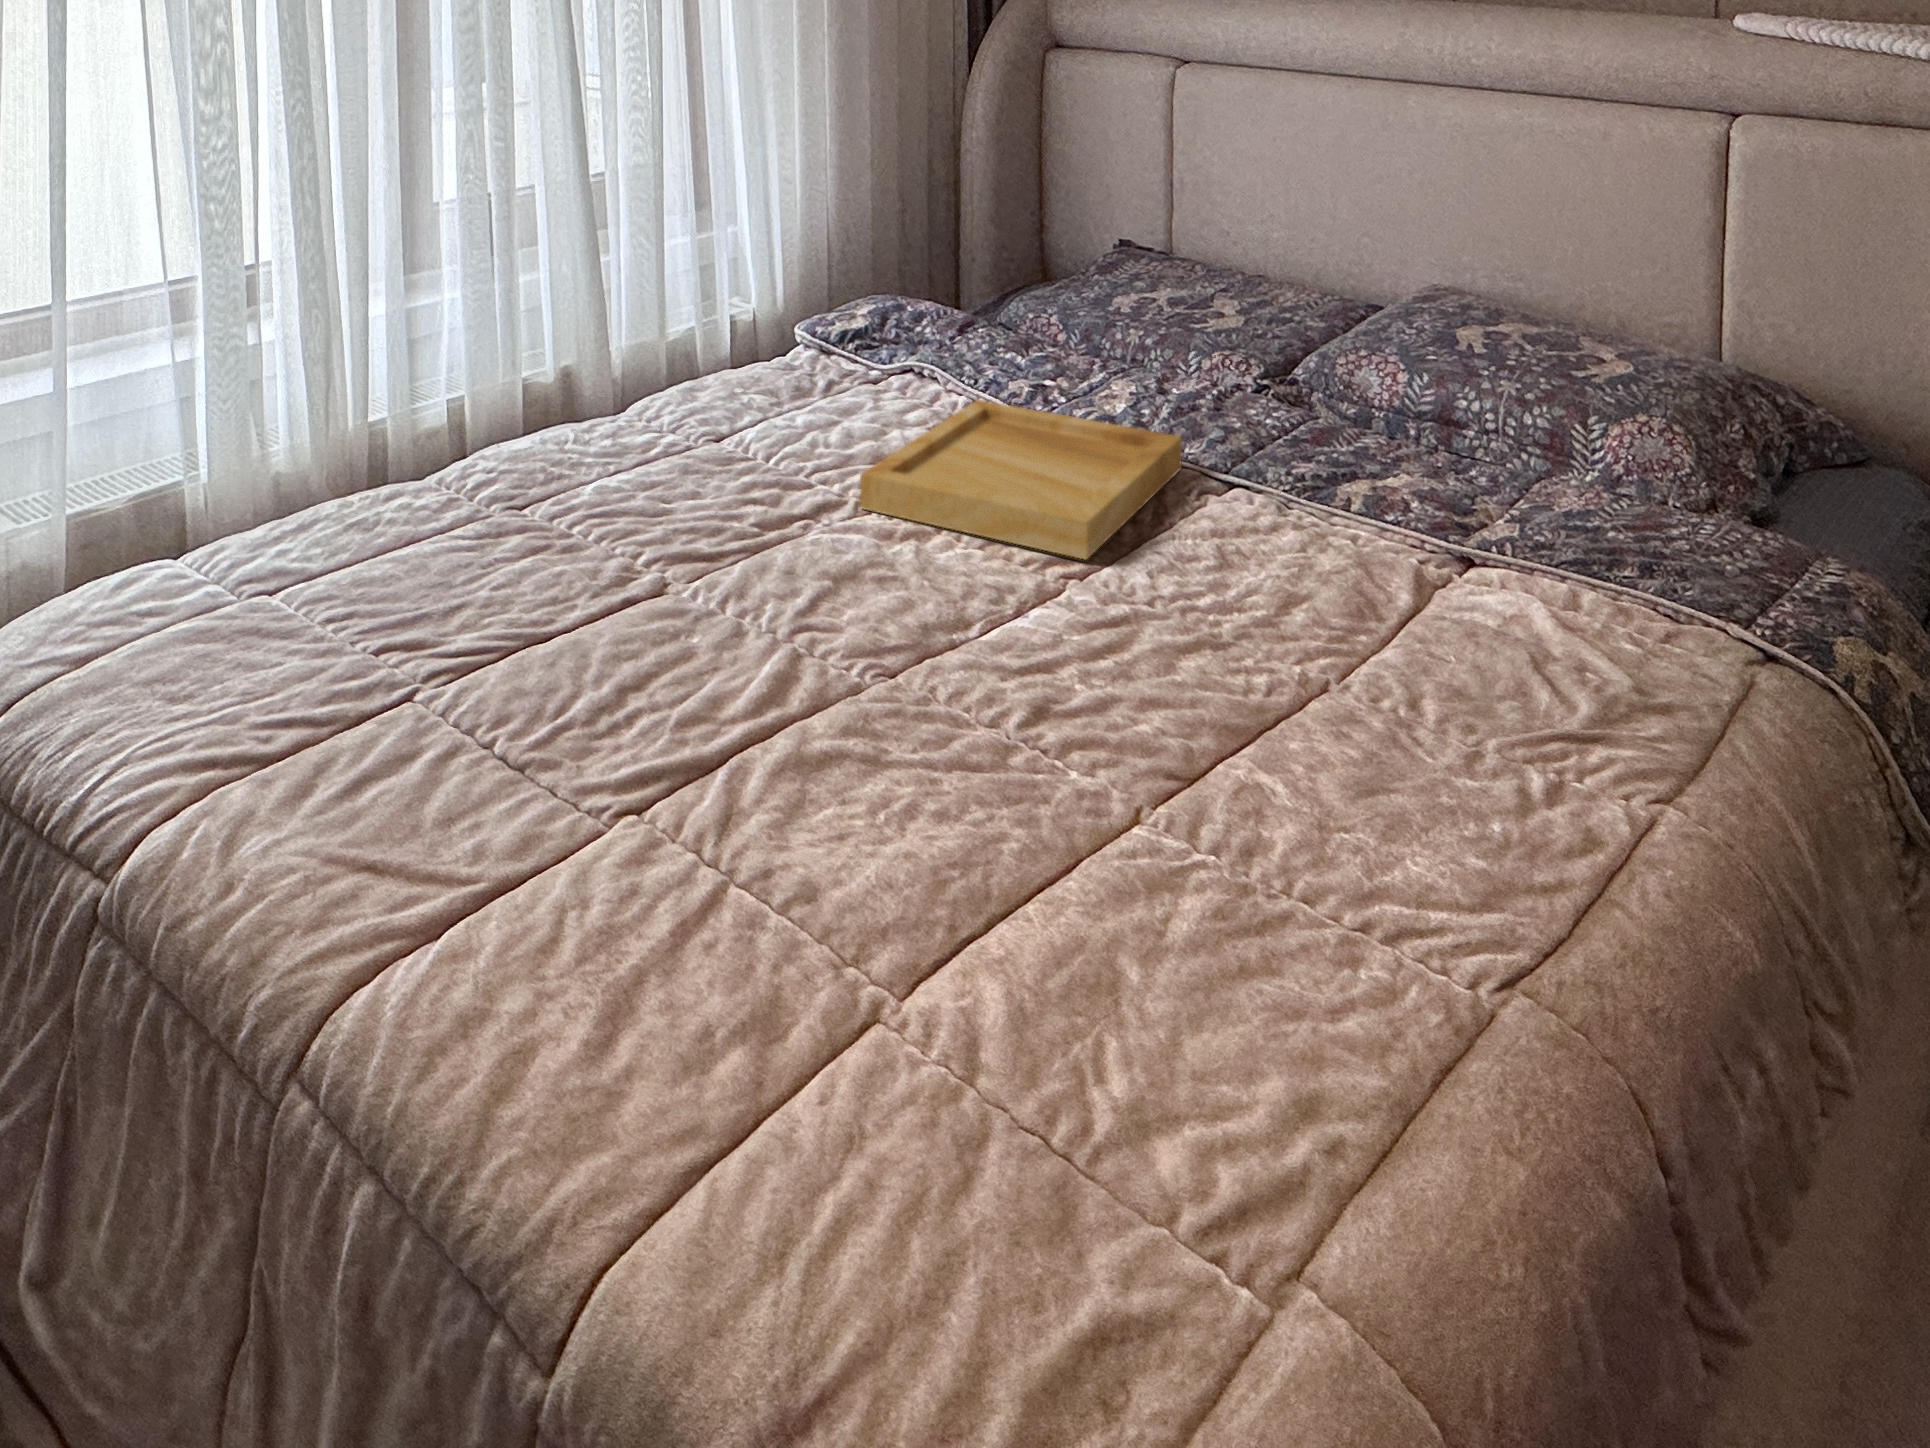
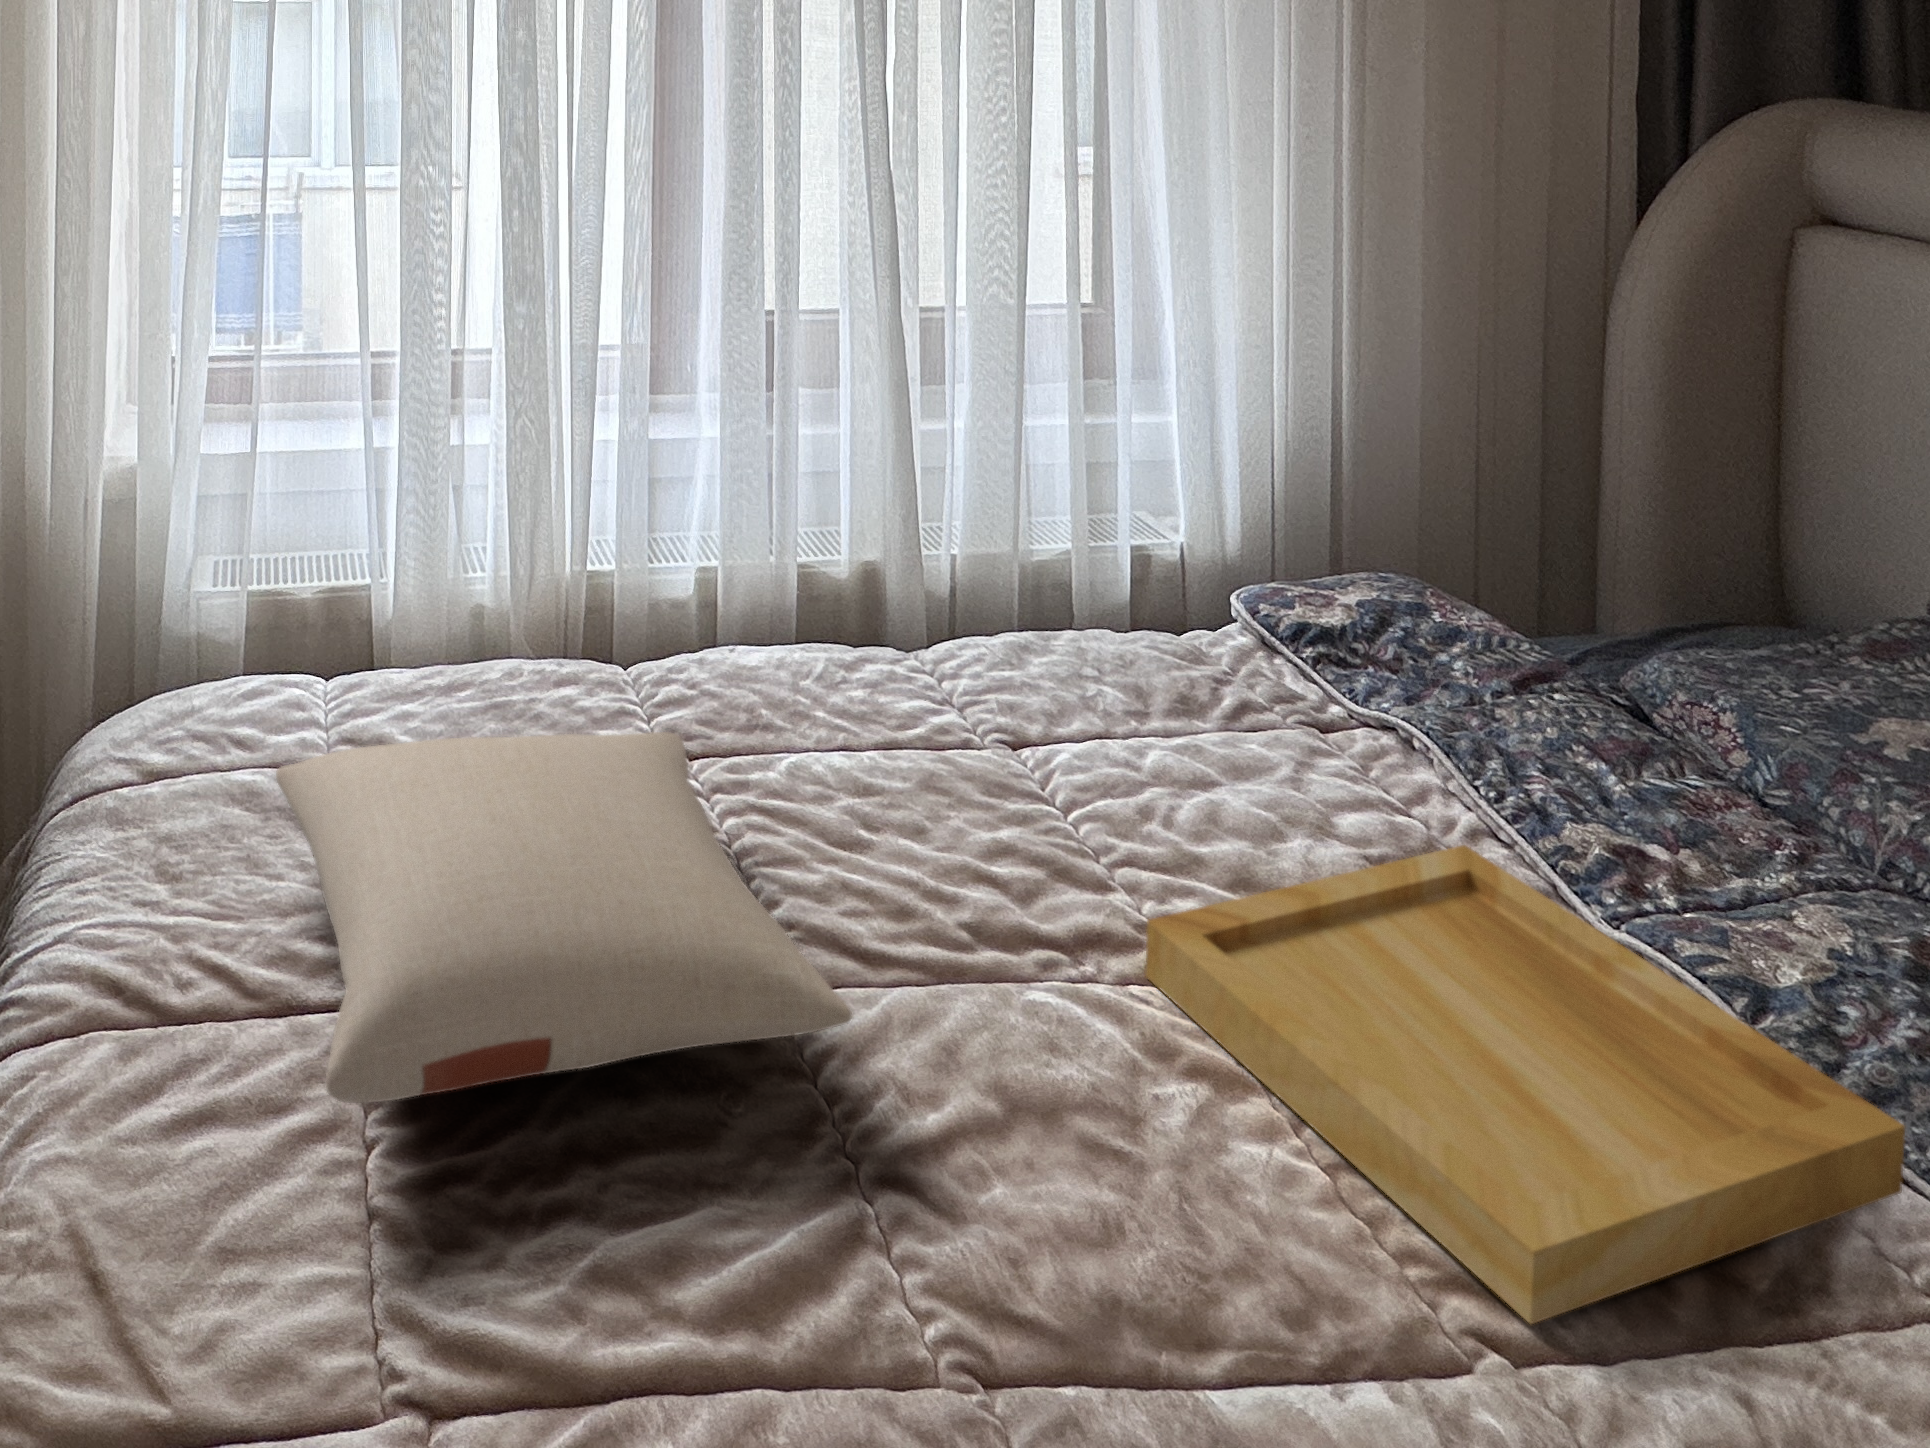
pillow: none [268,473,760,699] -> present [276,732,851,1103]

